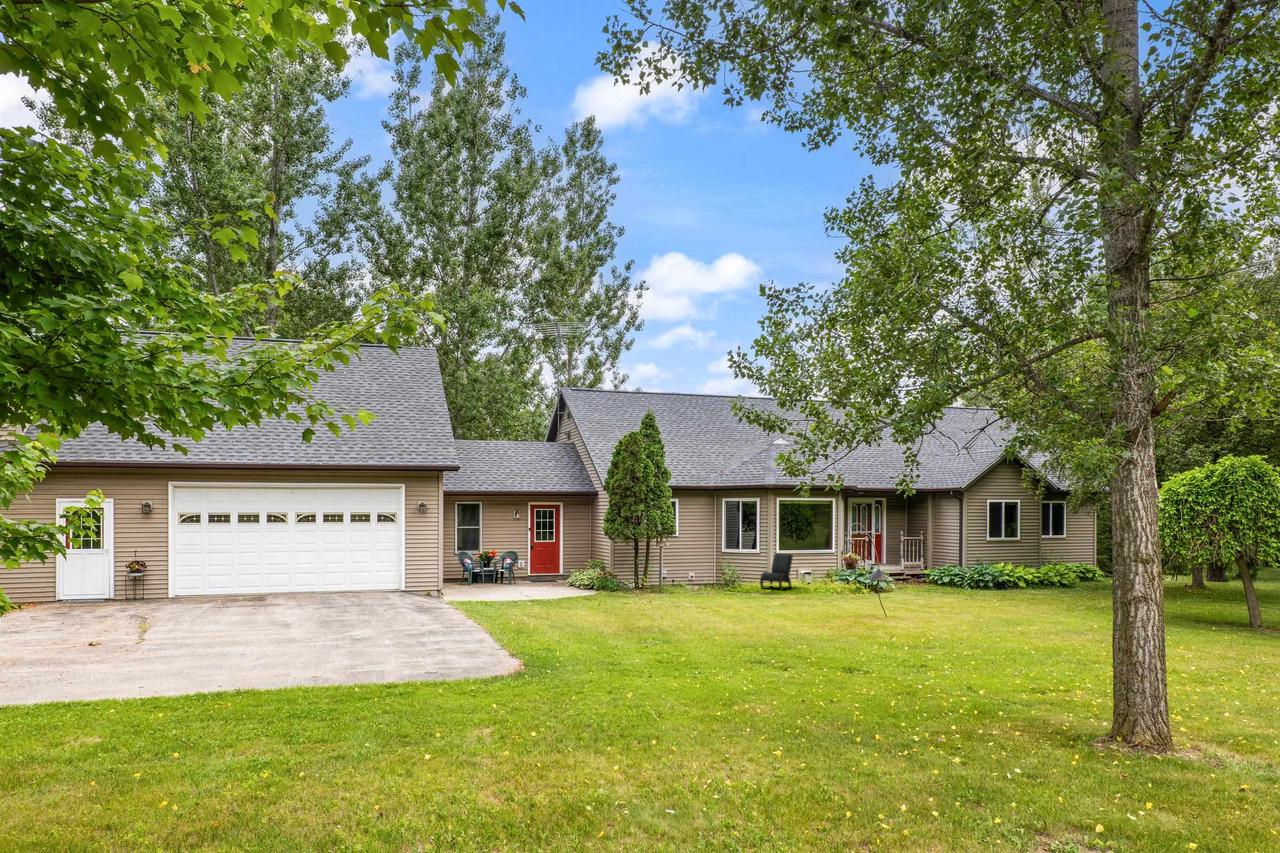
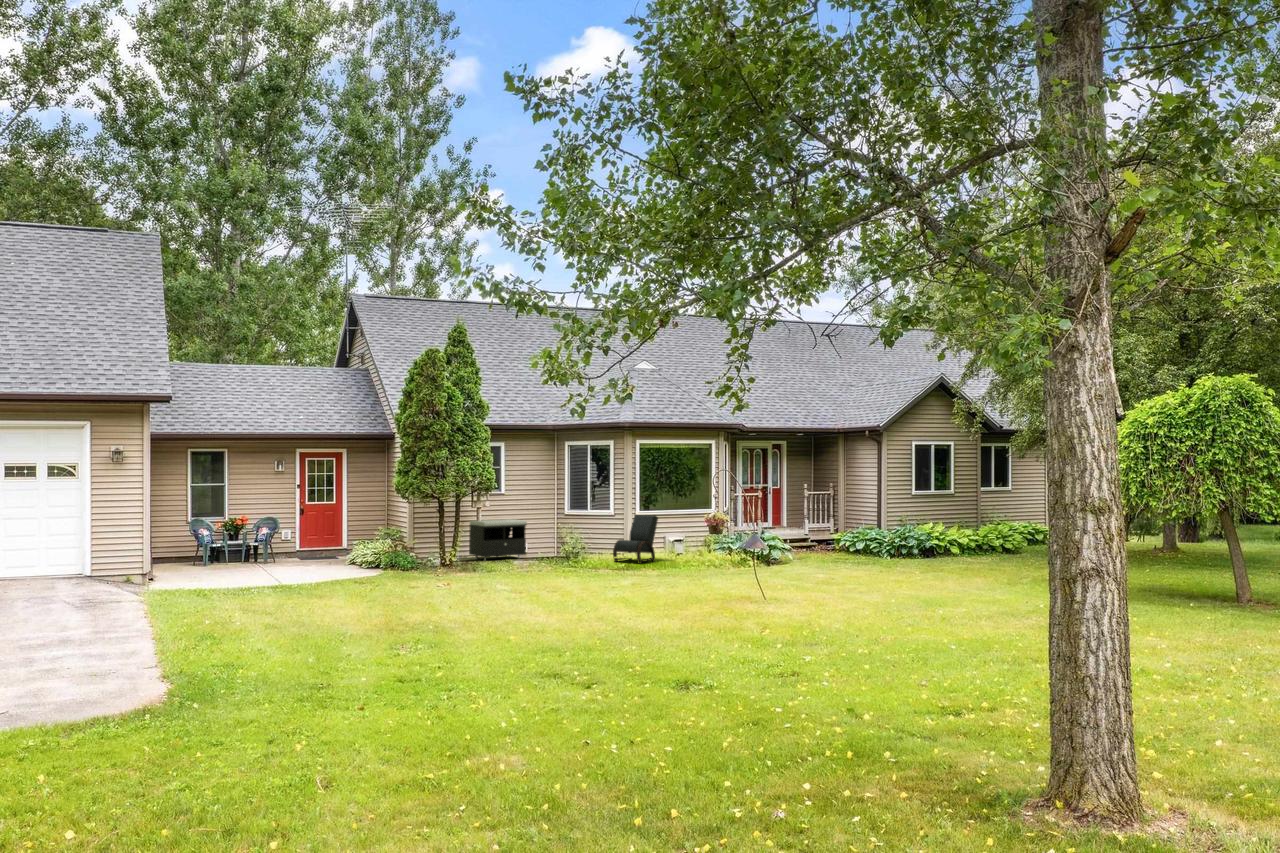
storage bench: none [652,555,694,586] -> present [469,519,527,560]

